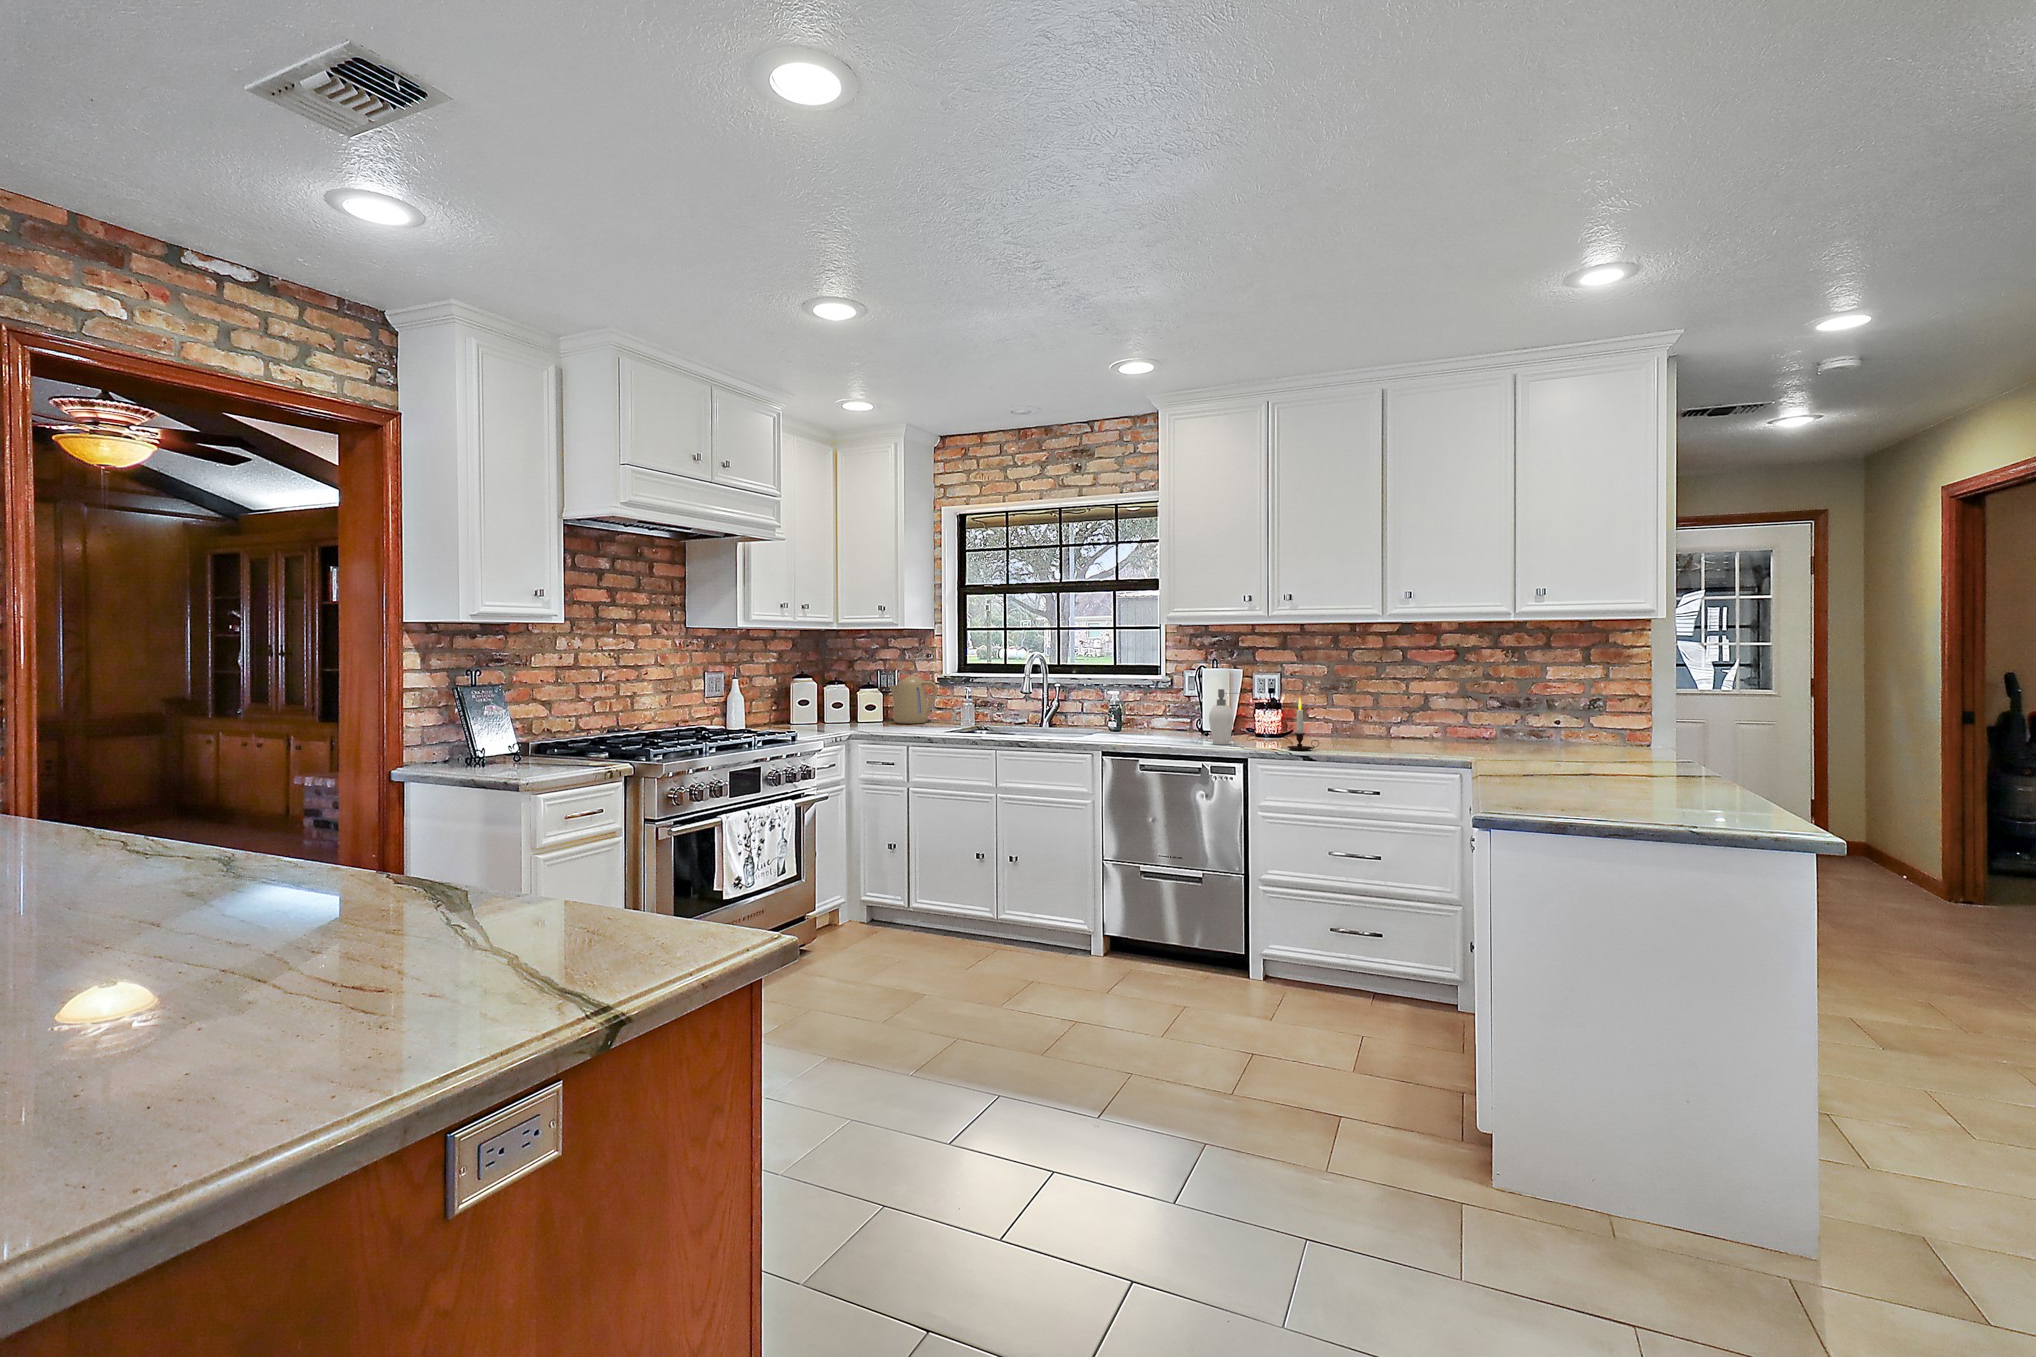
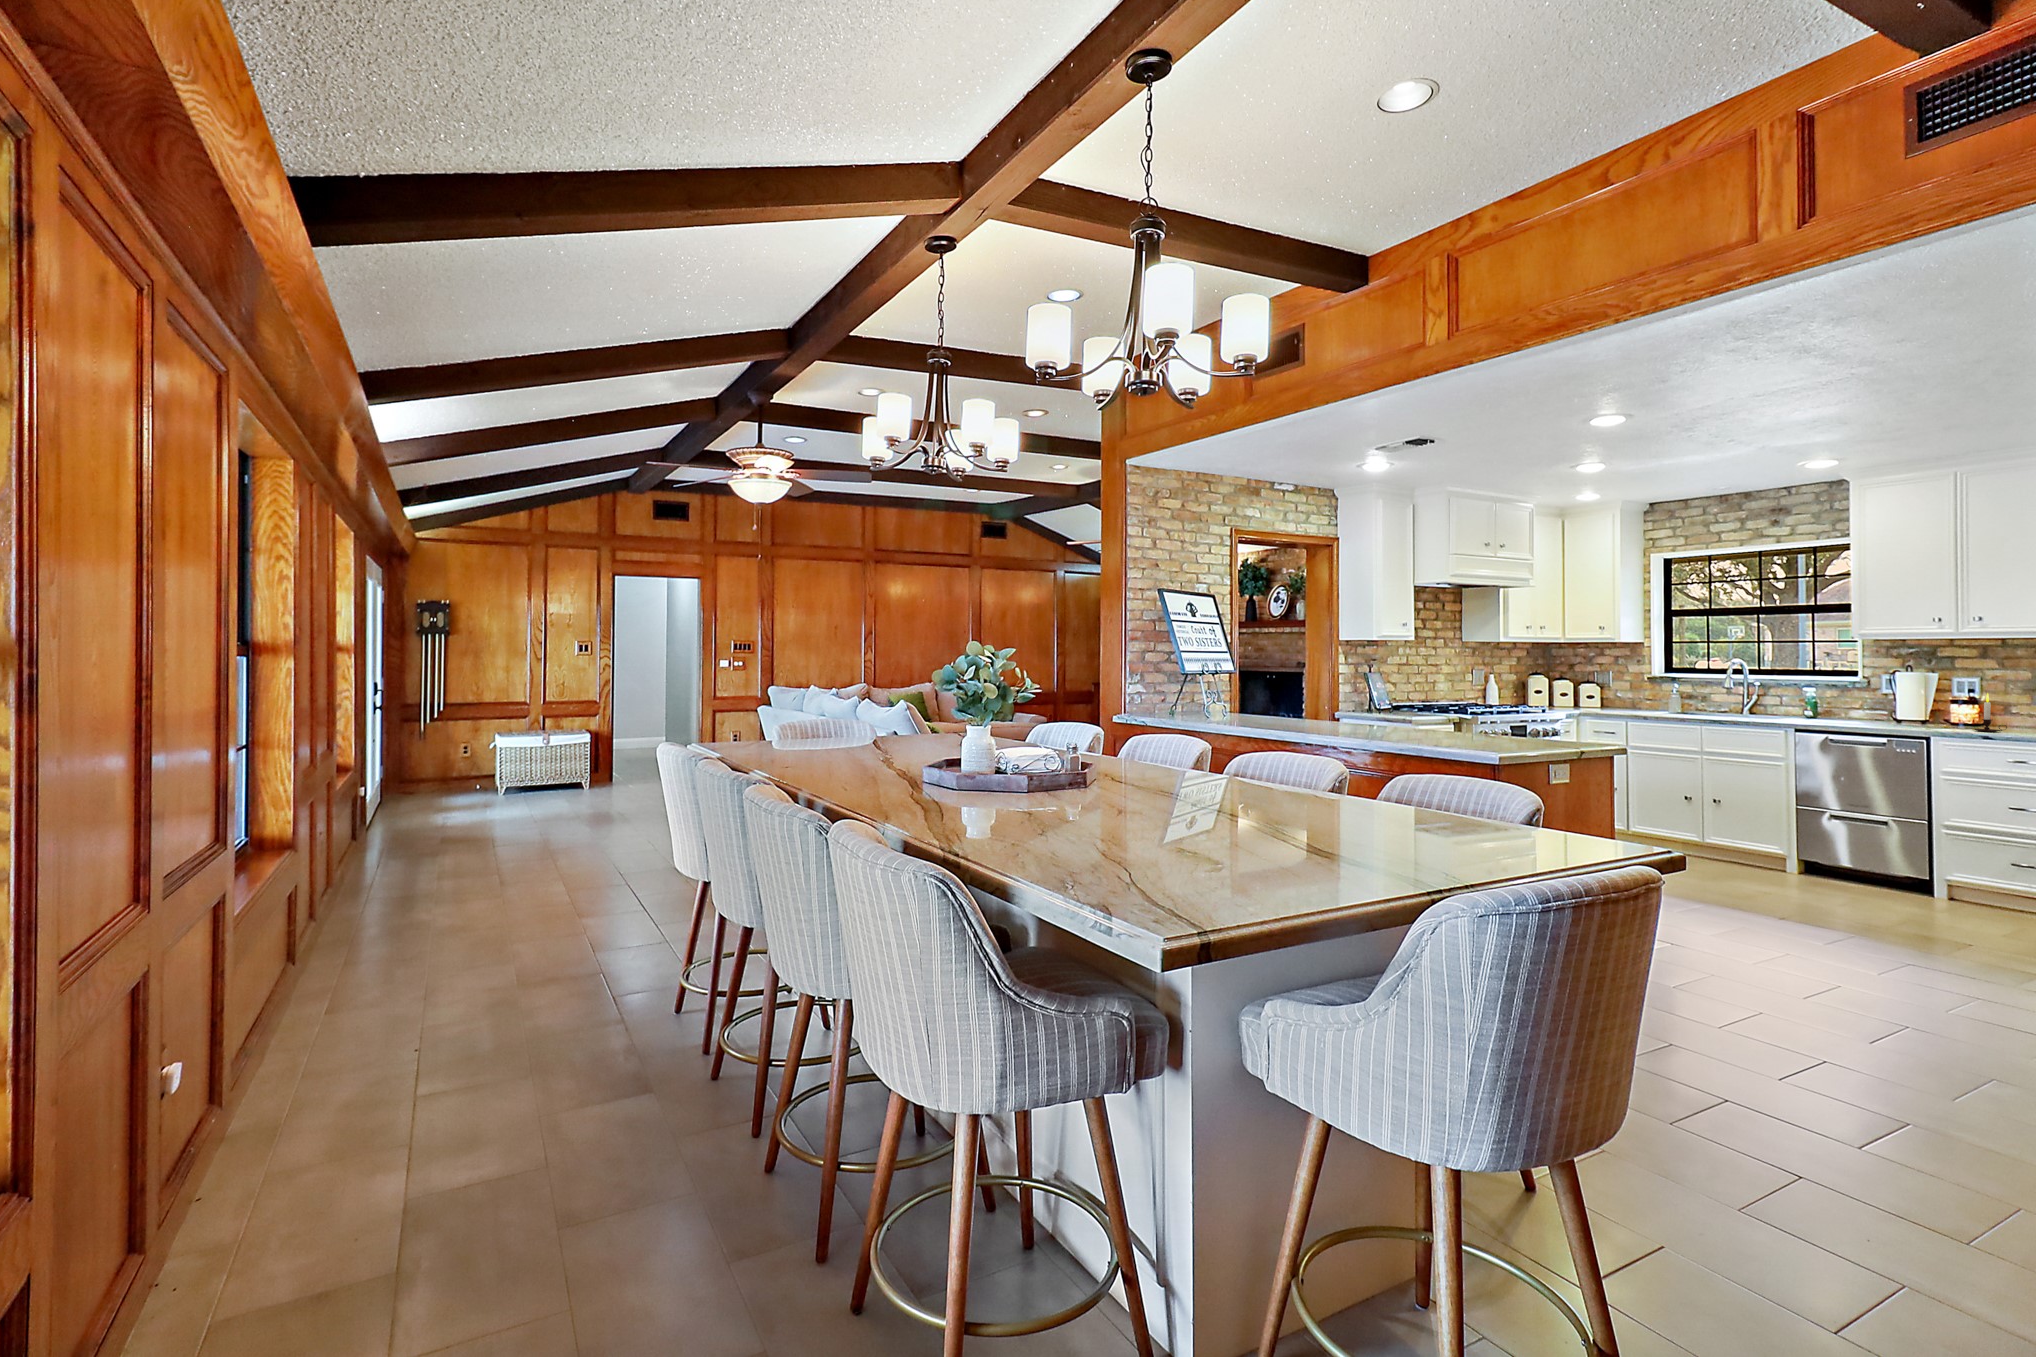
kettle: present [889,676,937,724] -> none [1606,675,1647,708]
soap dispenser: present [1209,689,1241,745] -> none [1899,687,1931,727]

